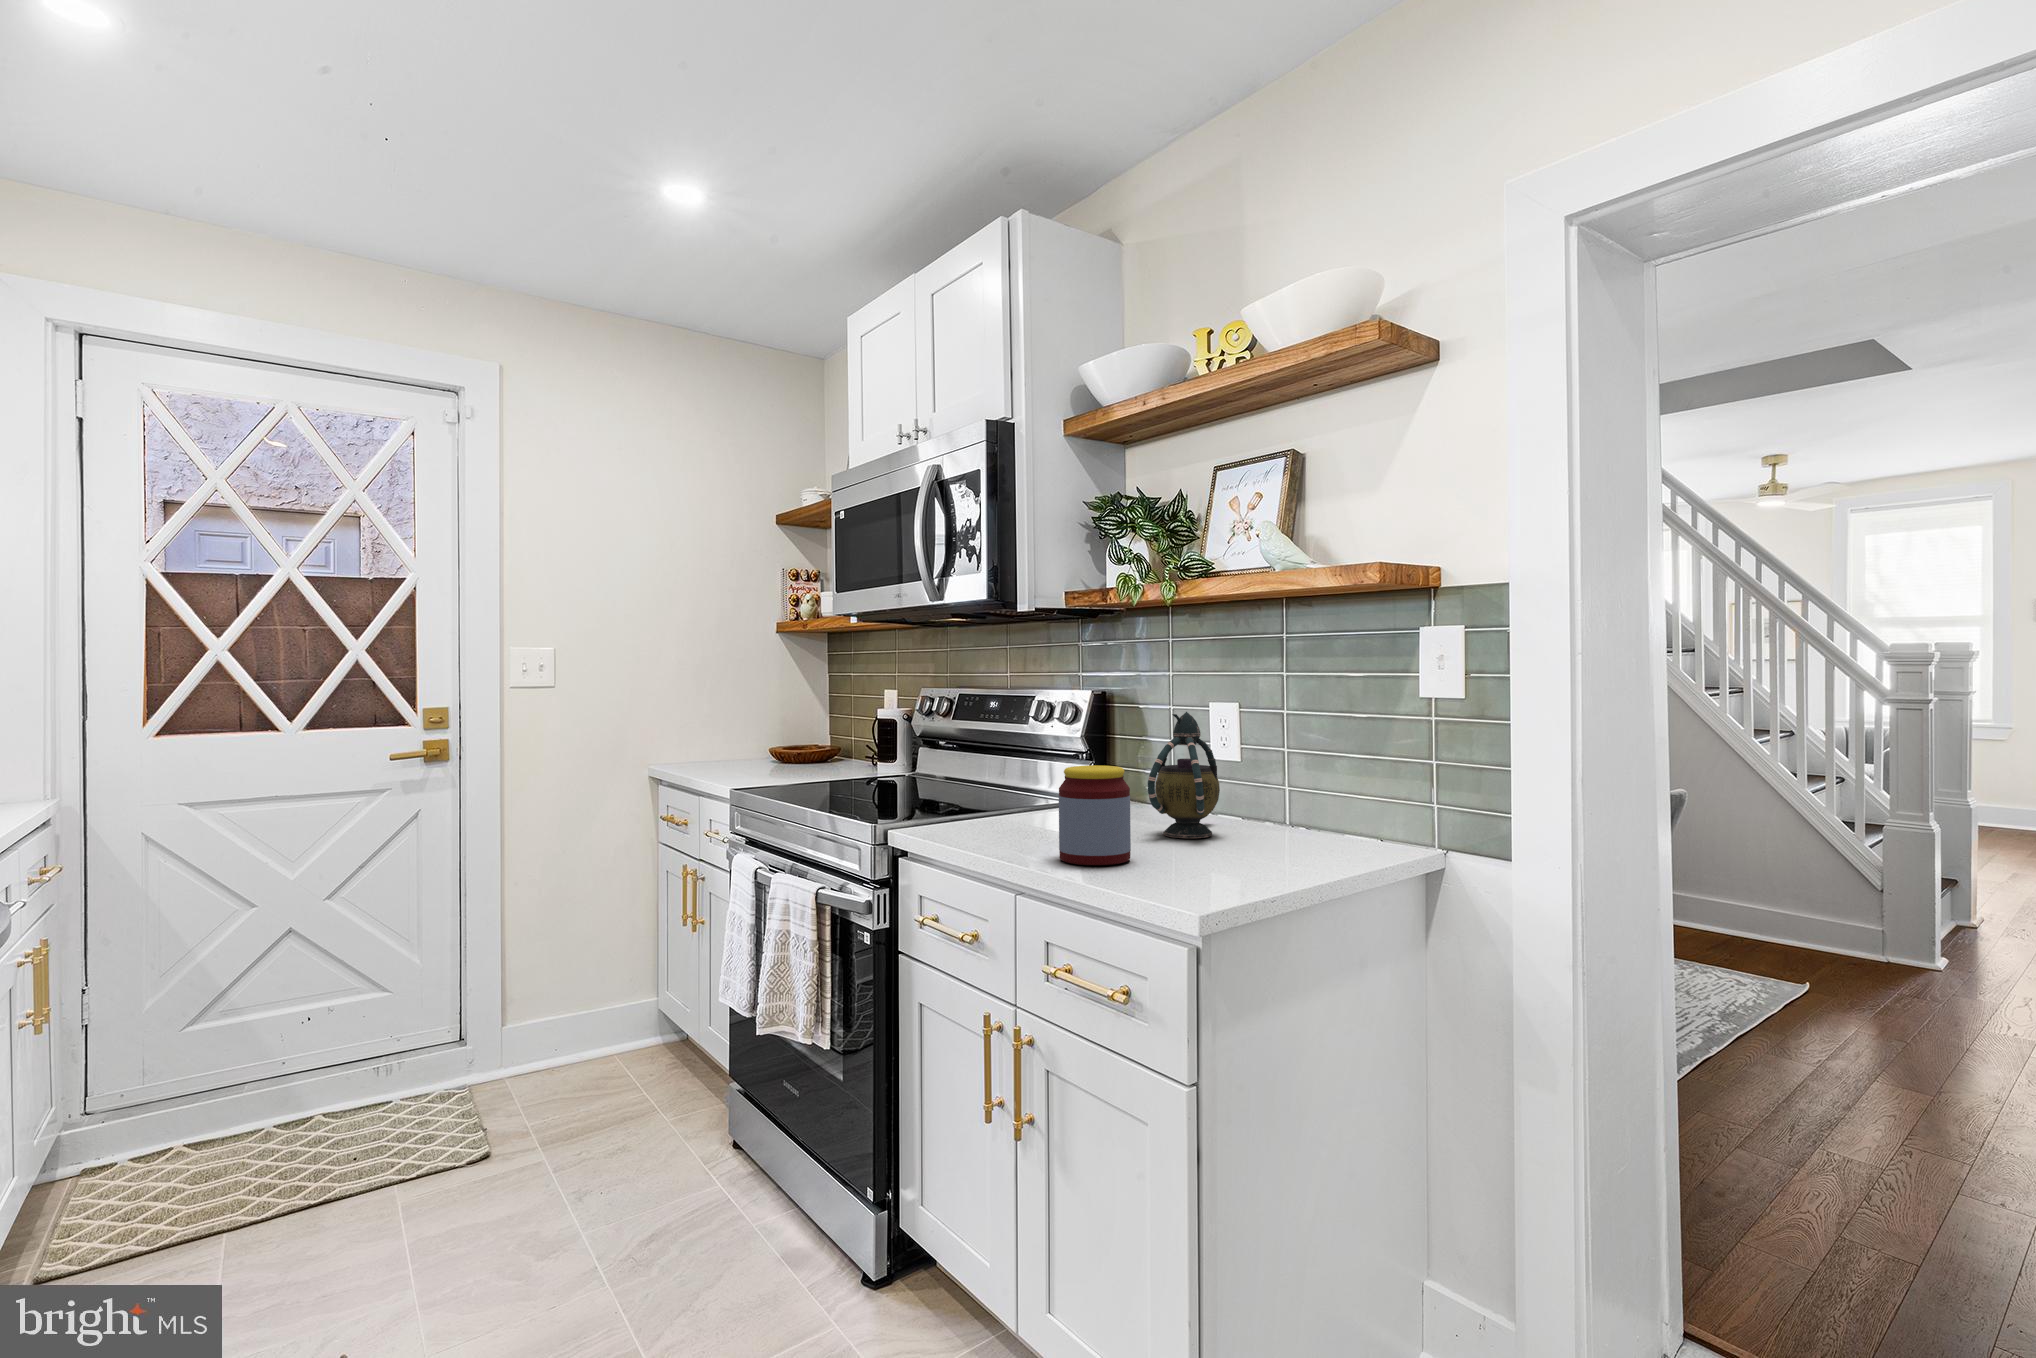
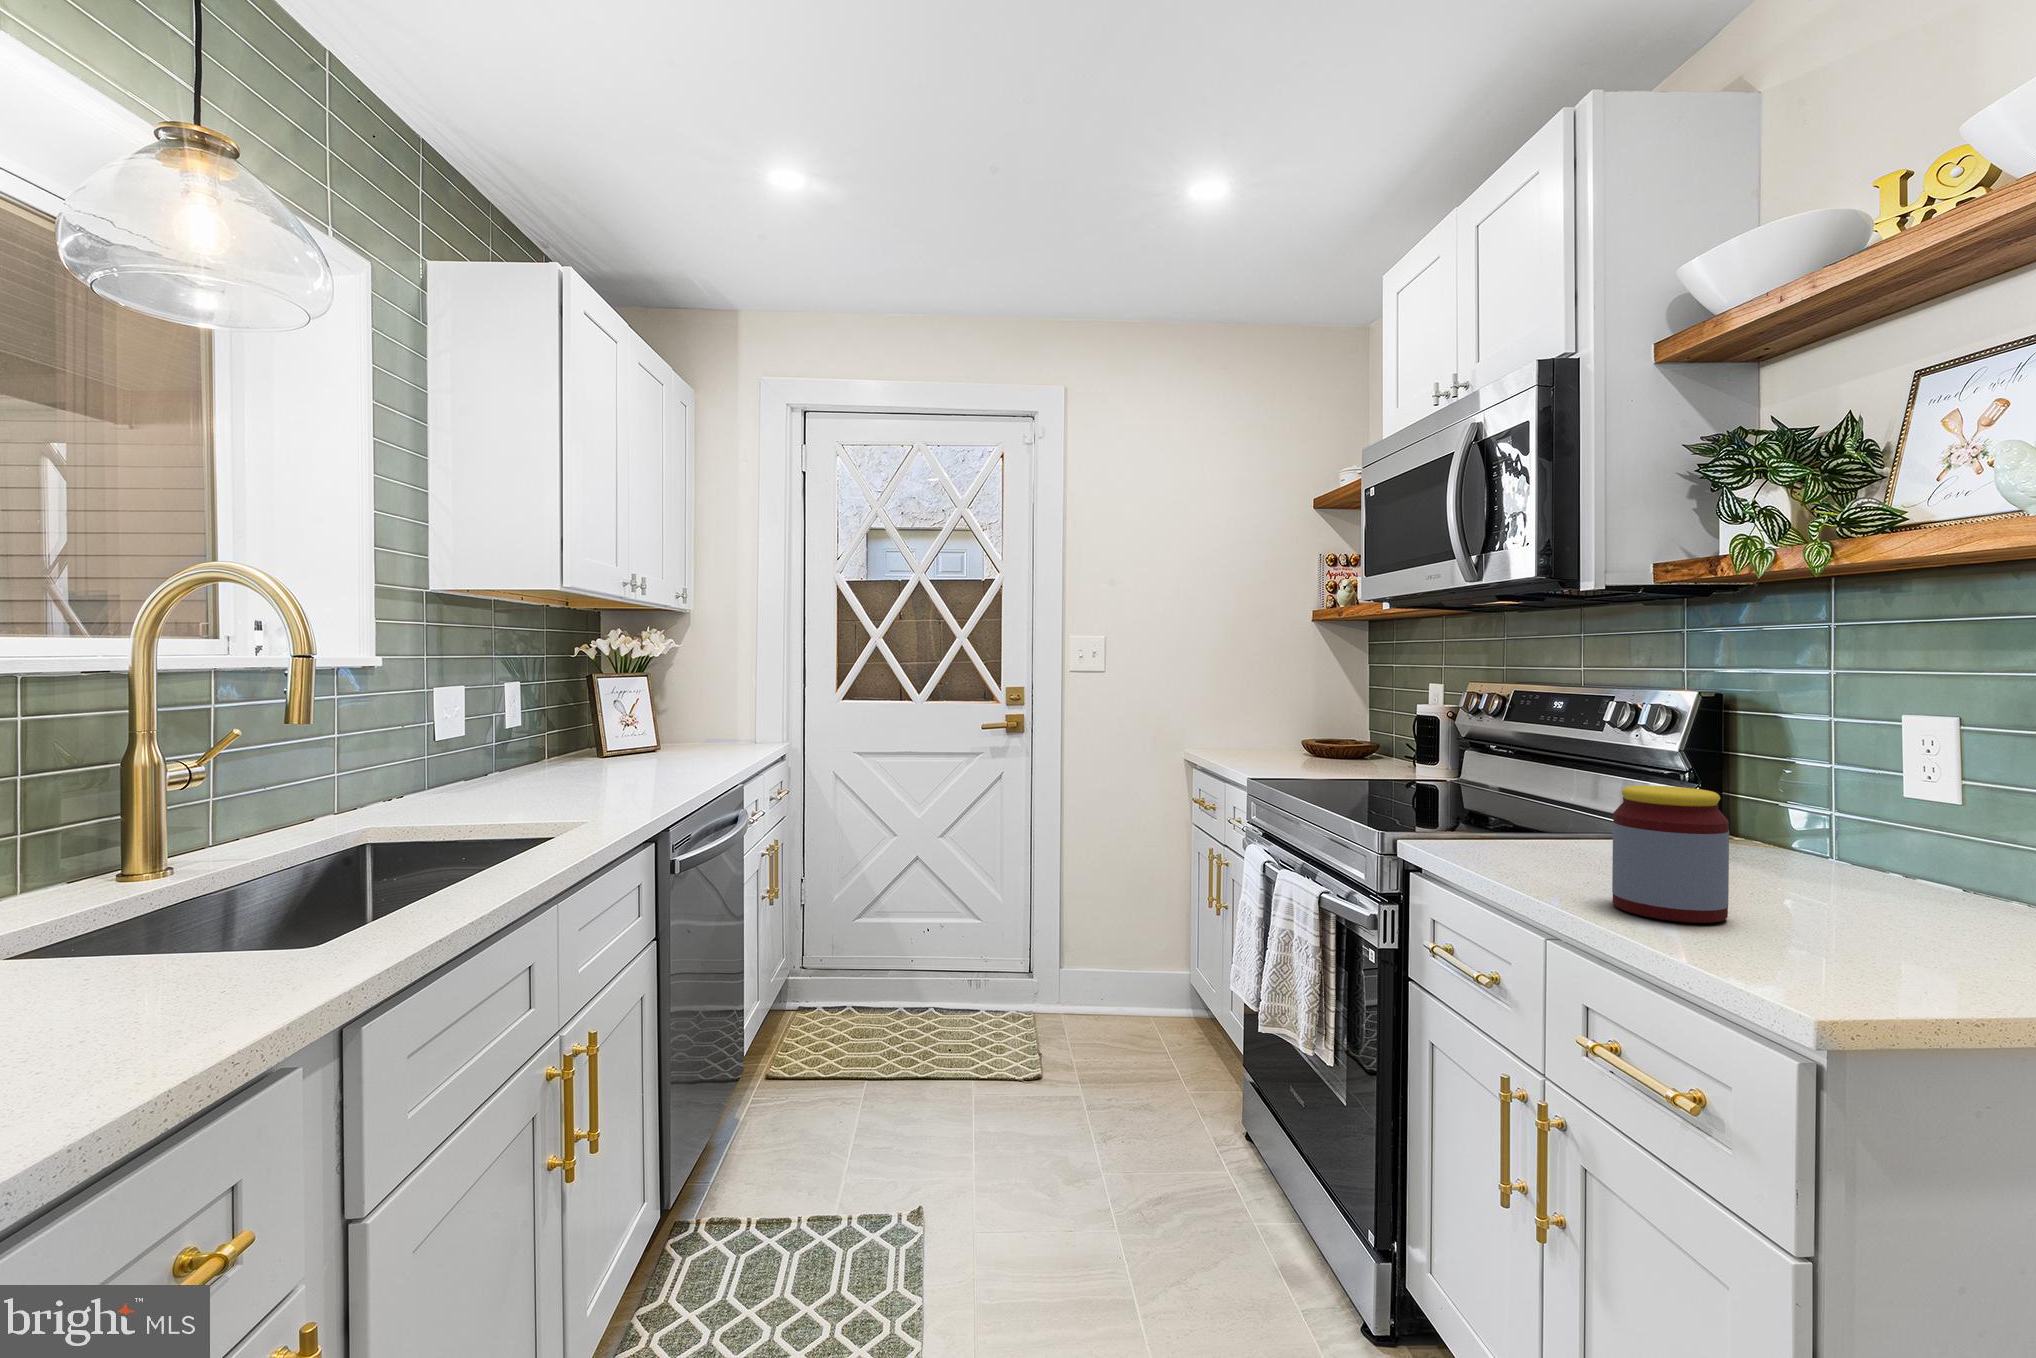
teapot: present [1148,712,1220,838] -> none [1768,721,1904,902]

